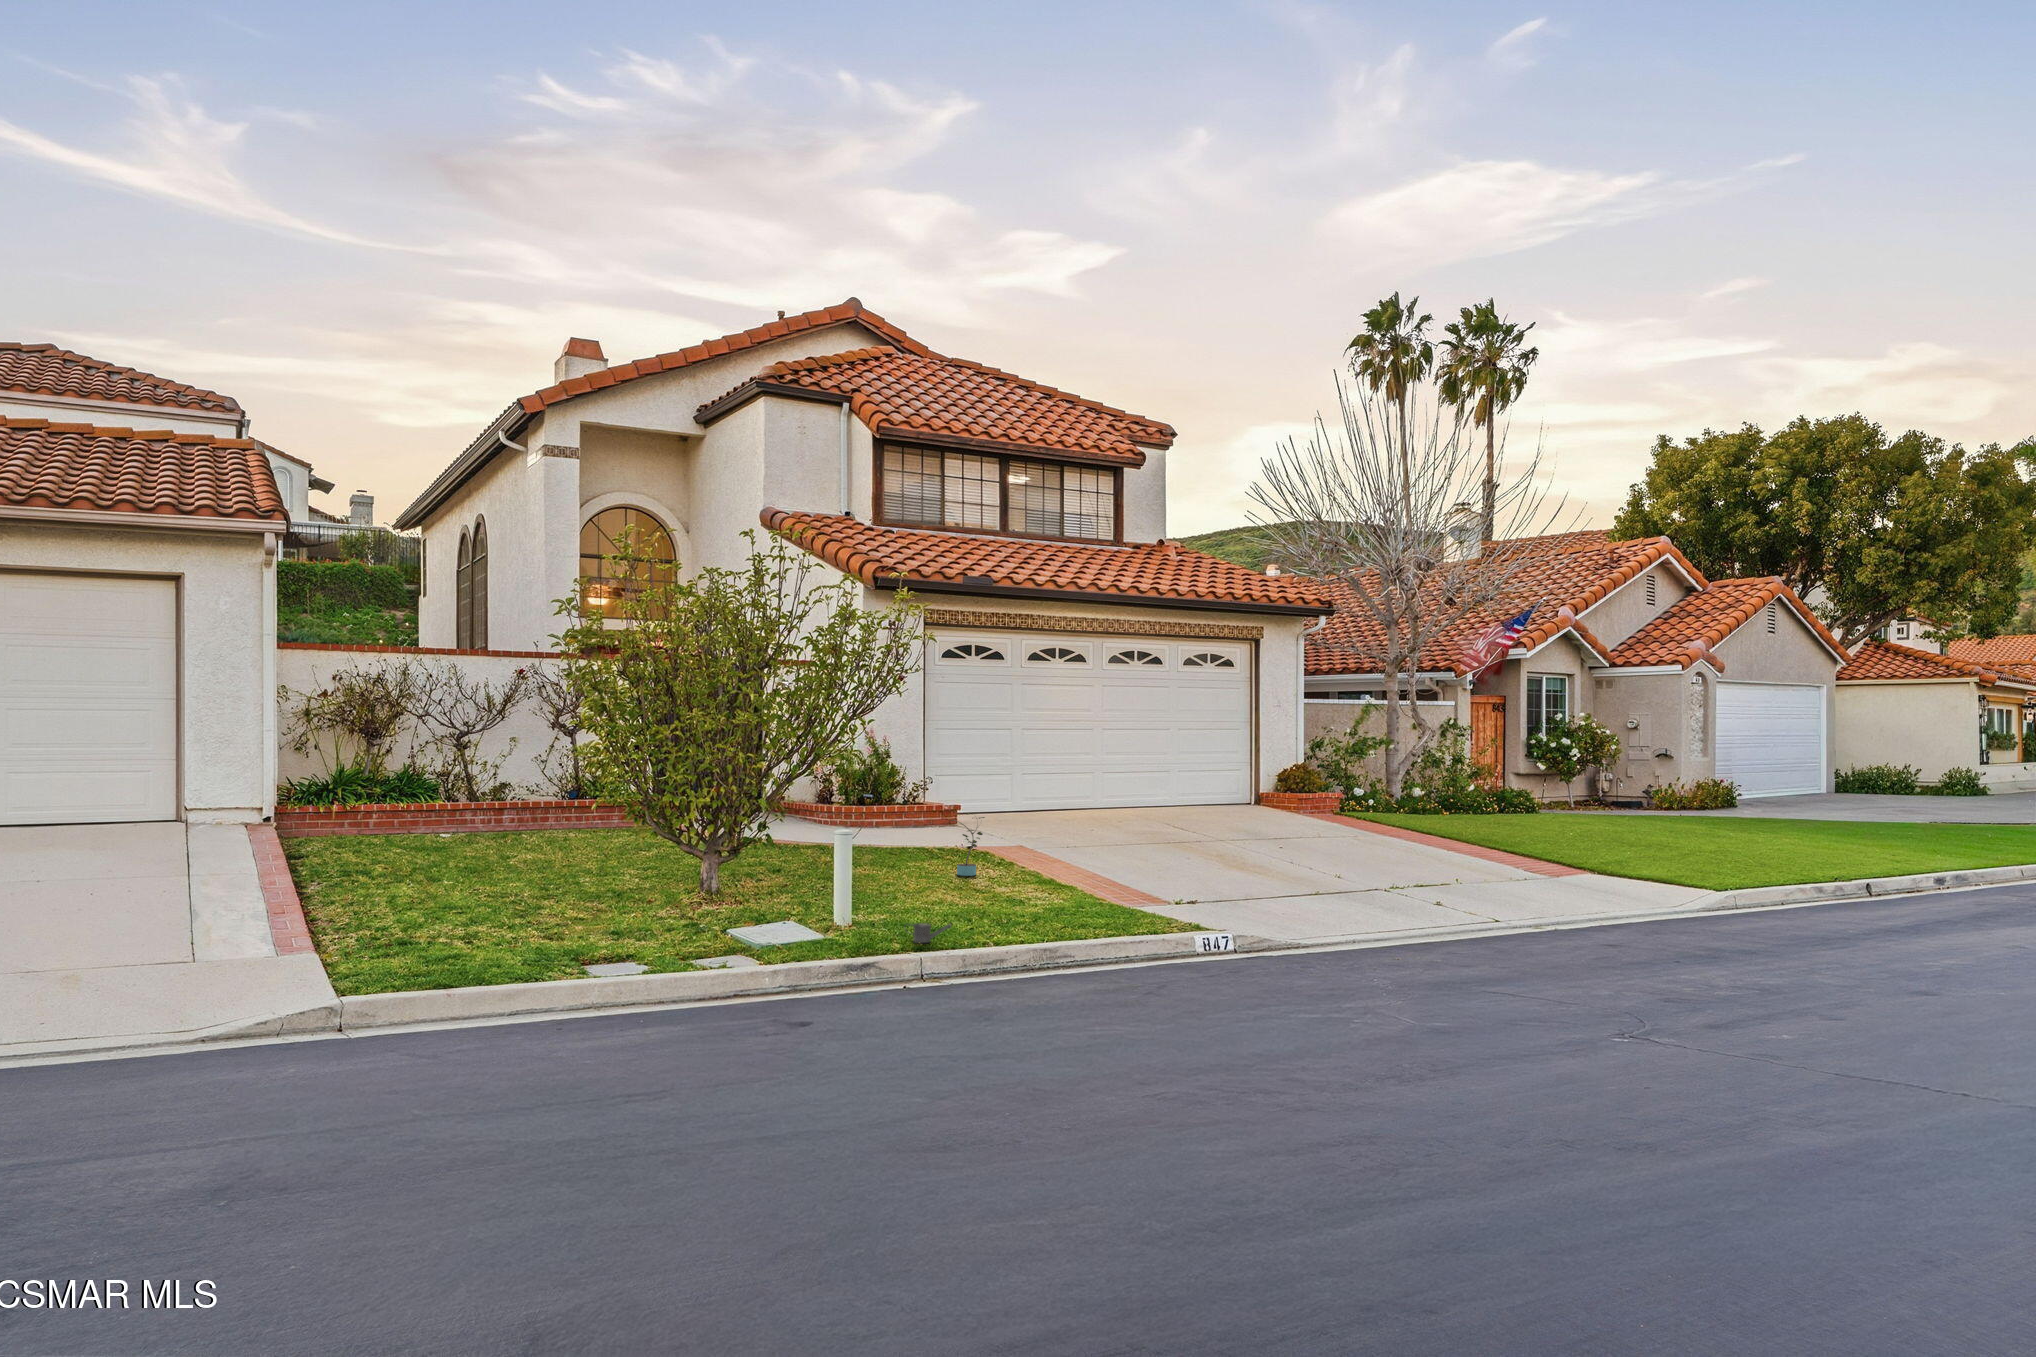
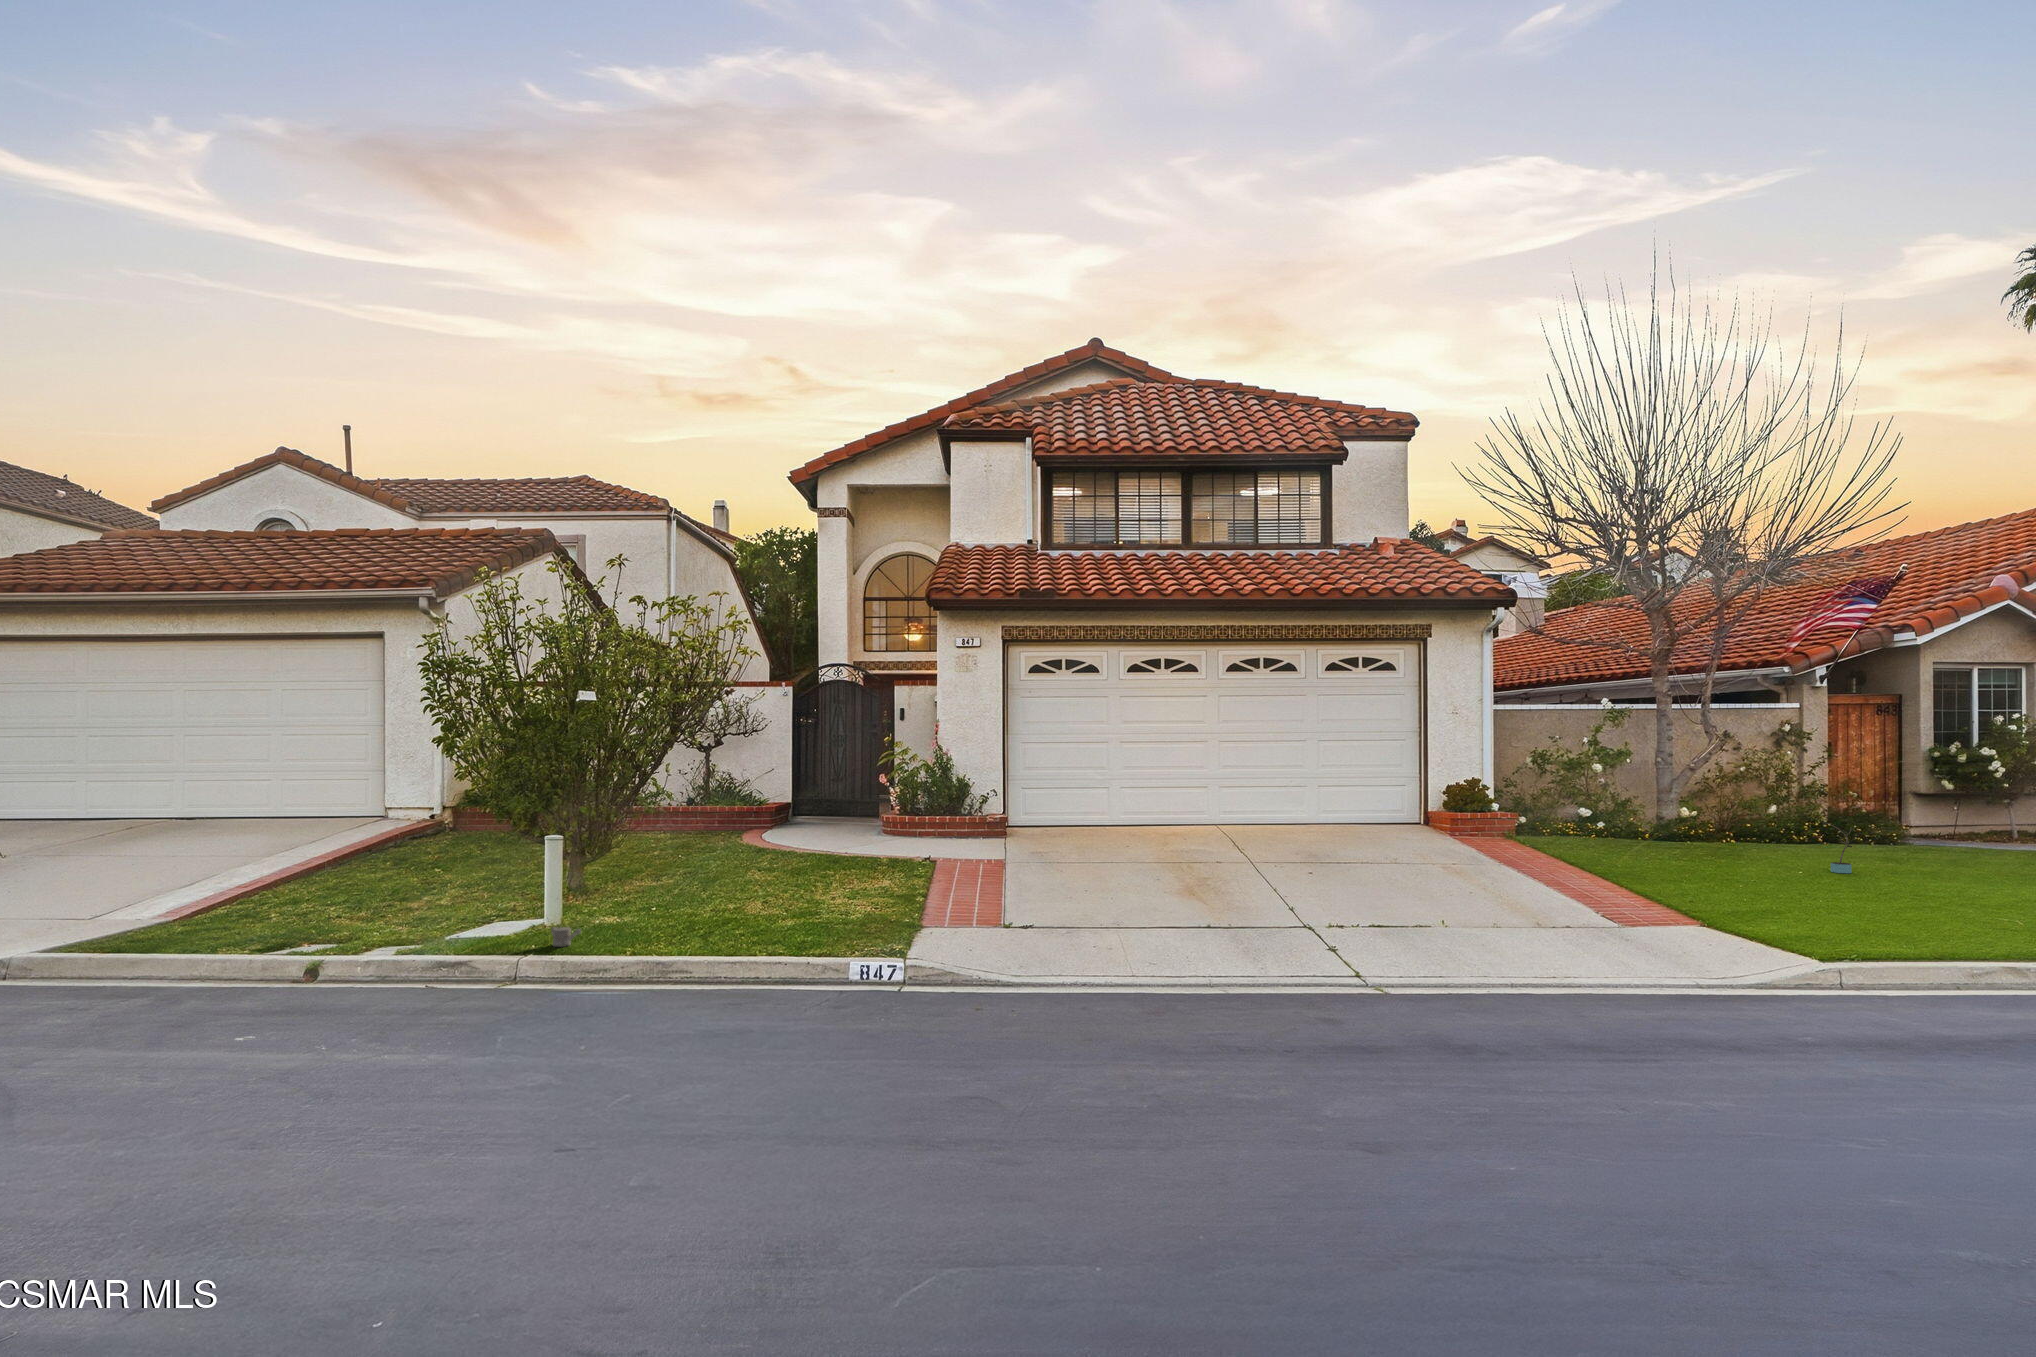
potted plant: present [951,813,985,876] -> present [1822,817,1858,873]

